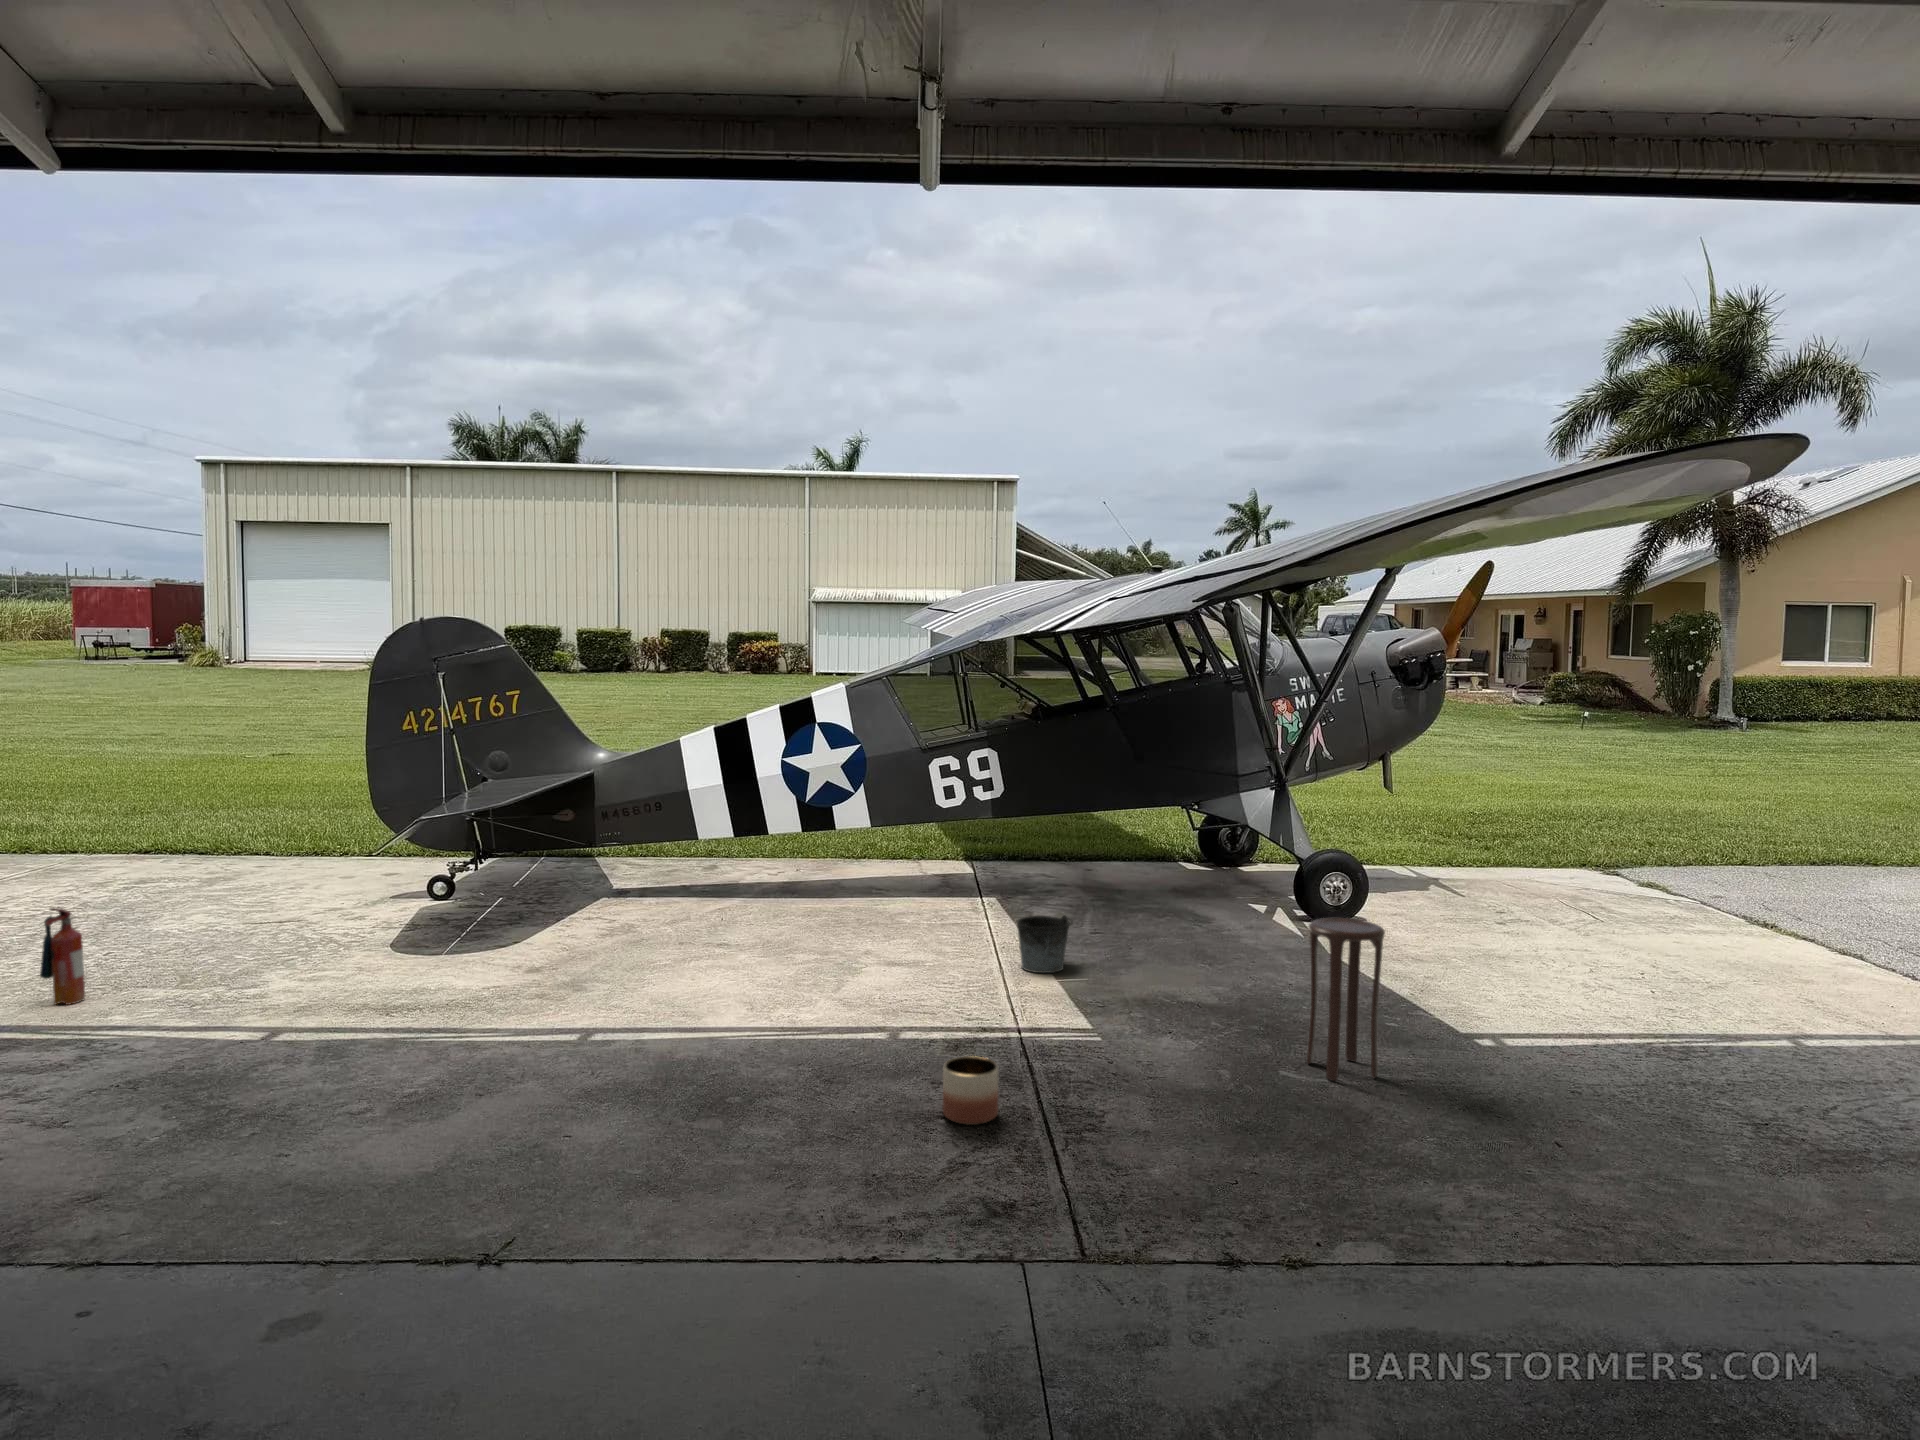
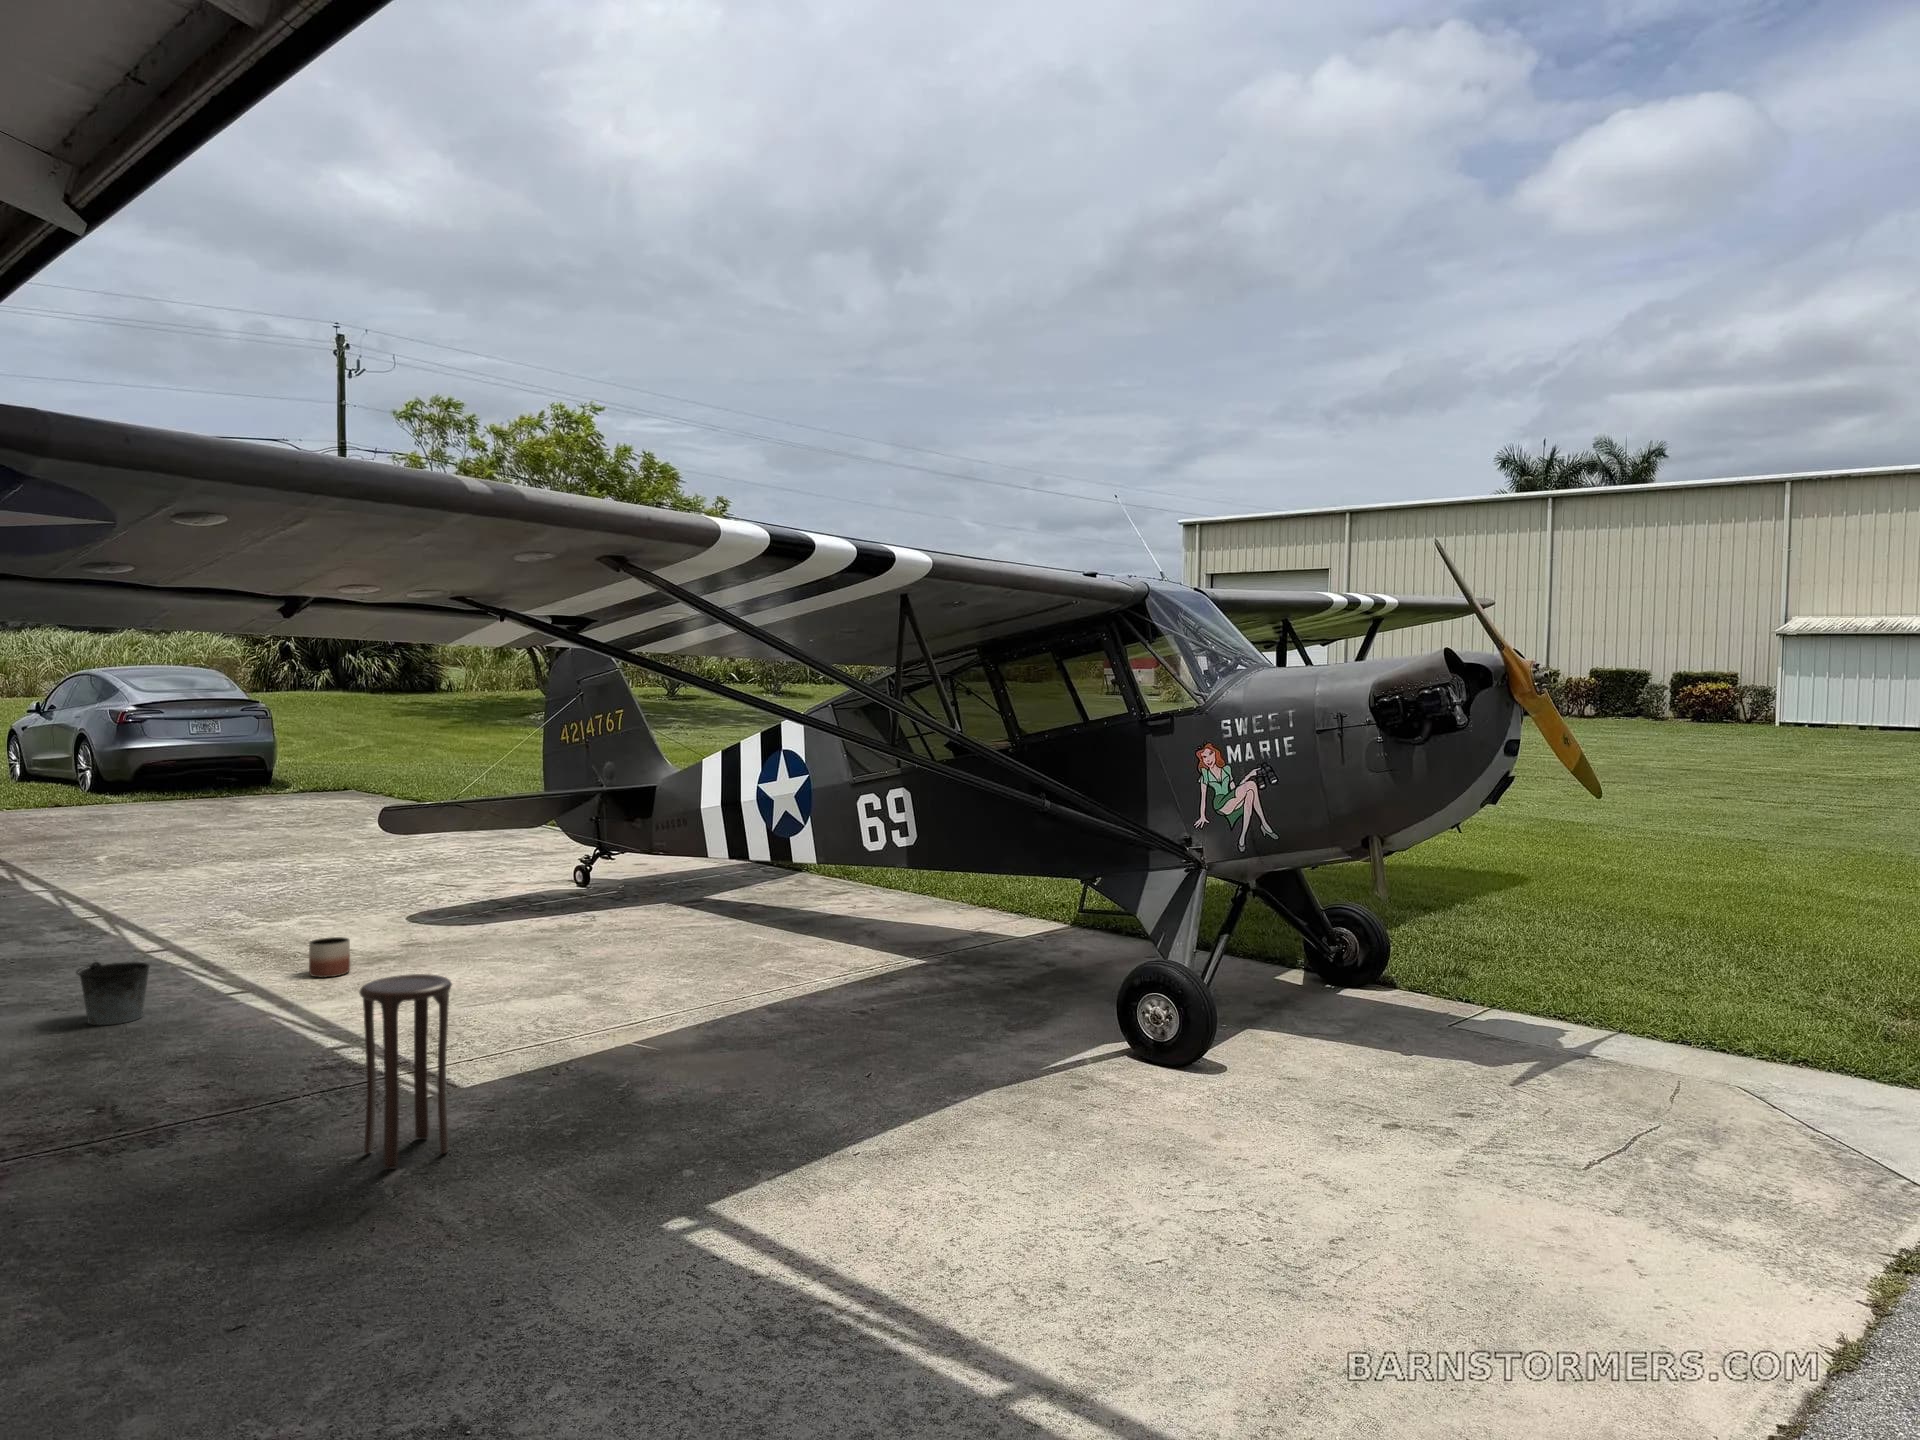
fire extinguisher: present [40,908,85,1005] -> none [306,833,332,894]
bucket: present [1017,915,1072,973] -> present [76,962,149,1025]
planter: present [943,1056,998,1125] -> present [309,937,350,977]

